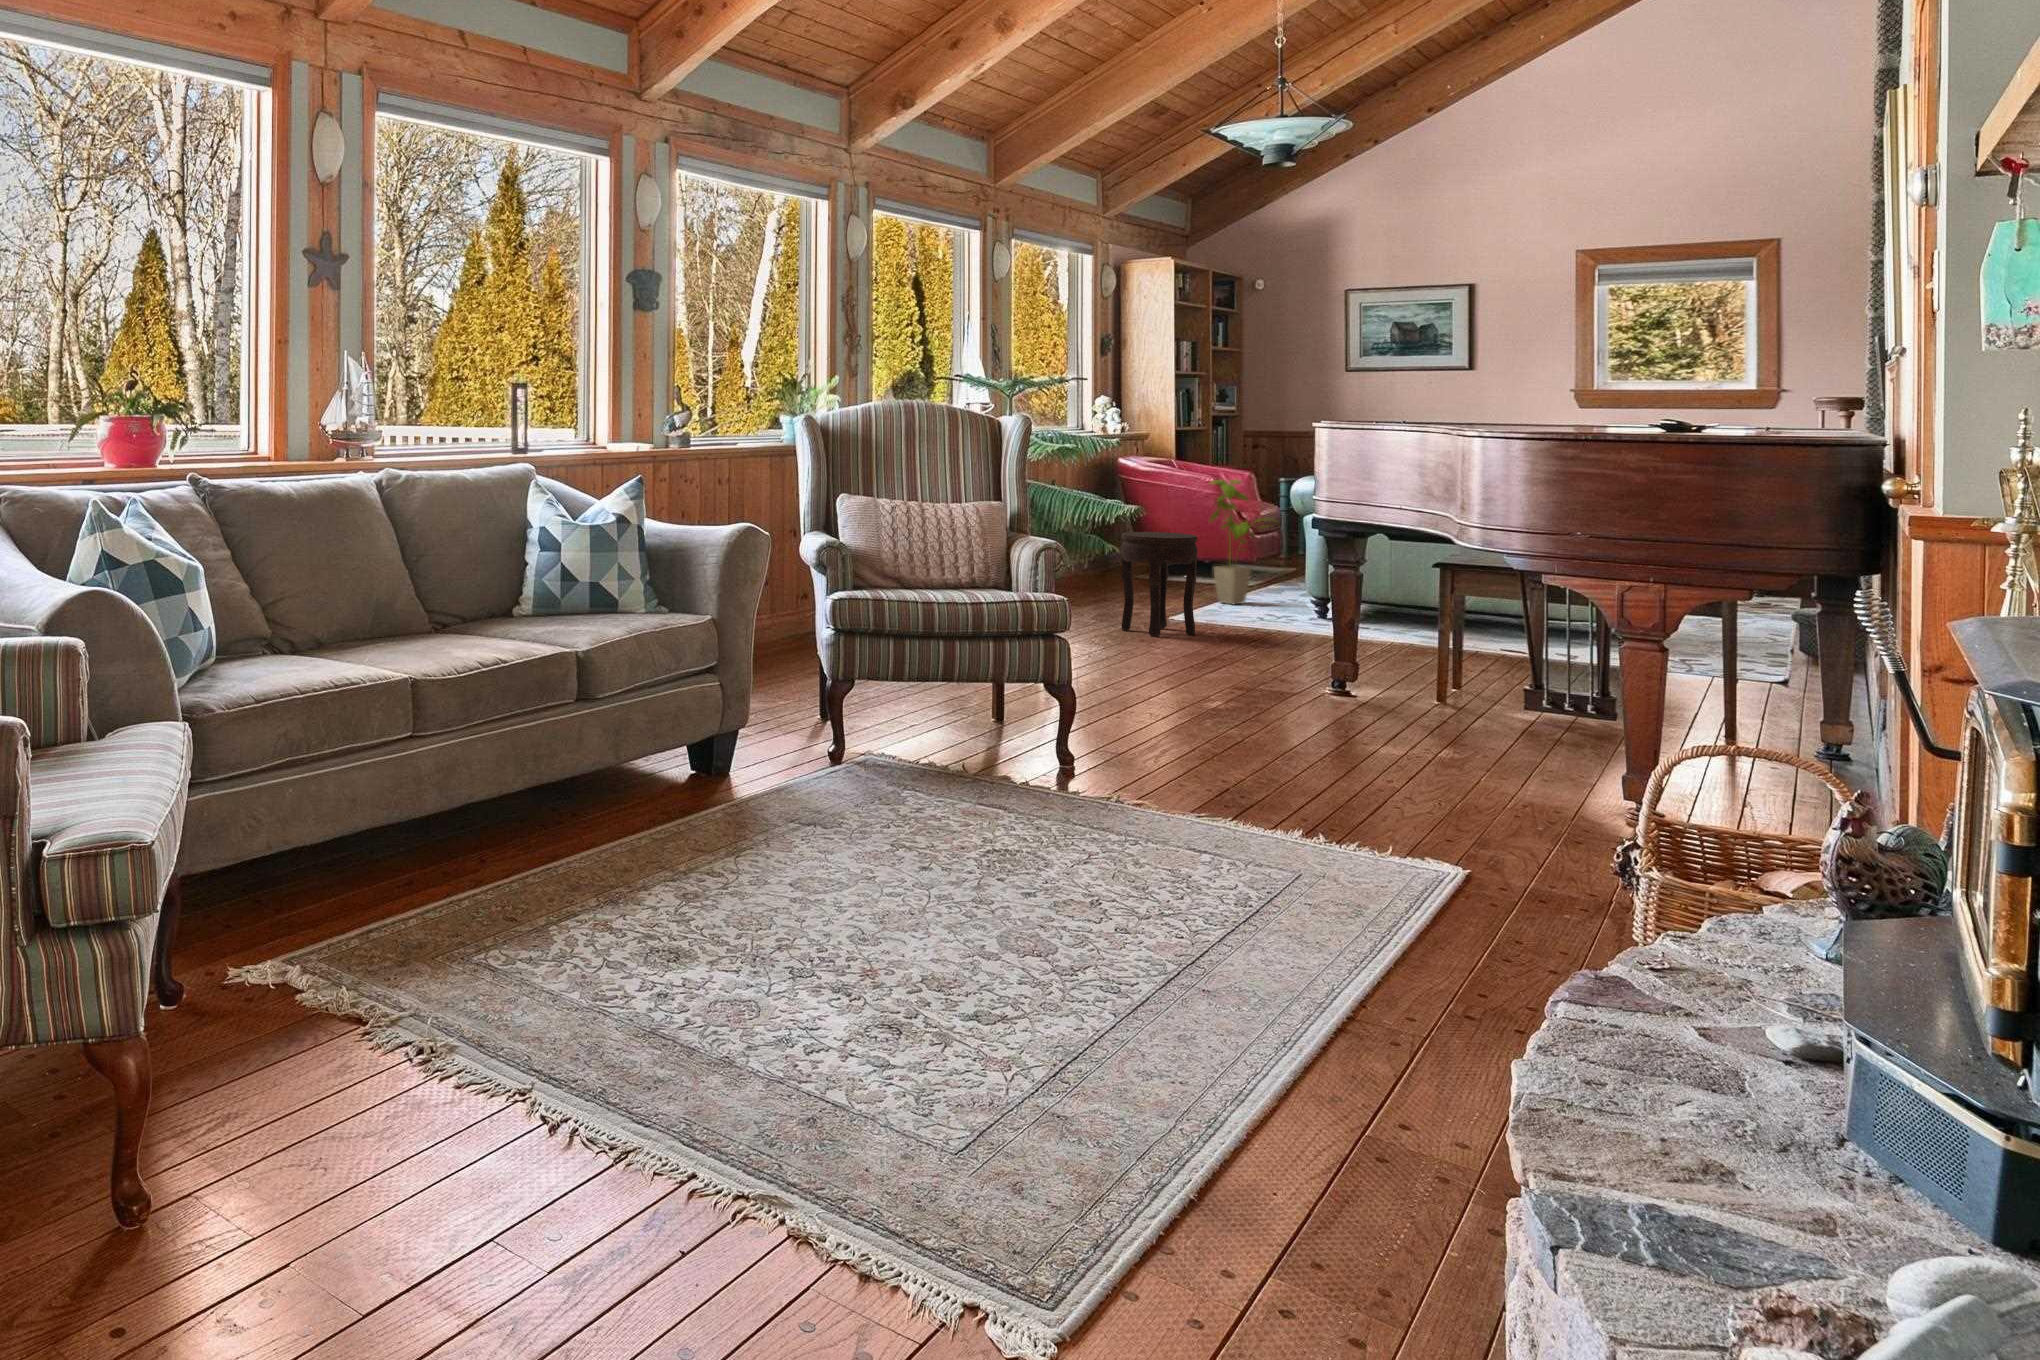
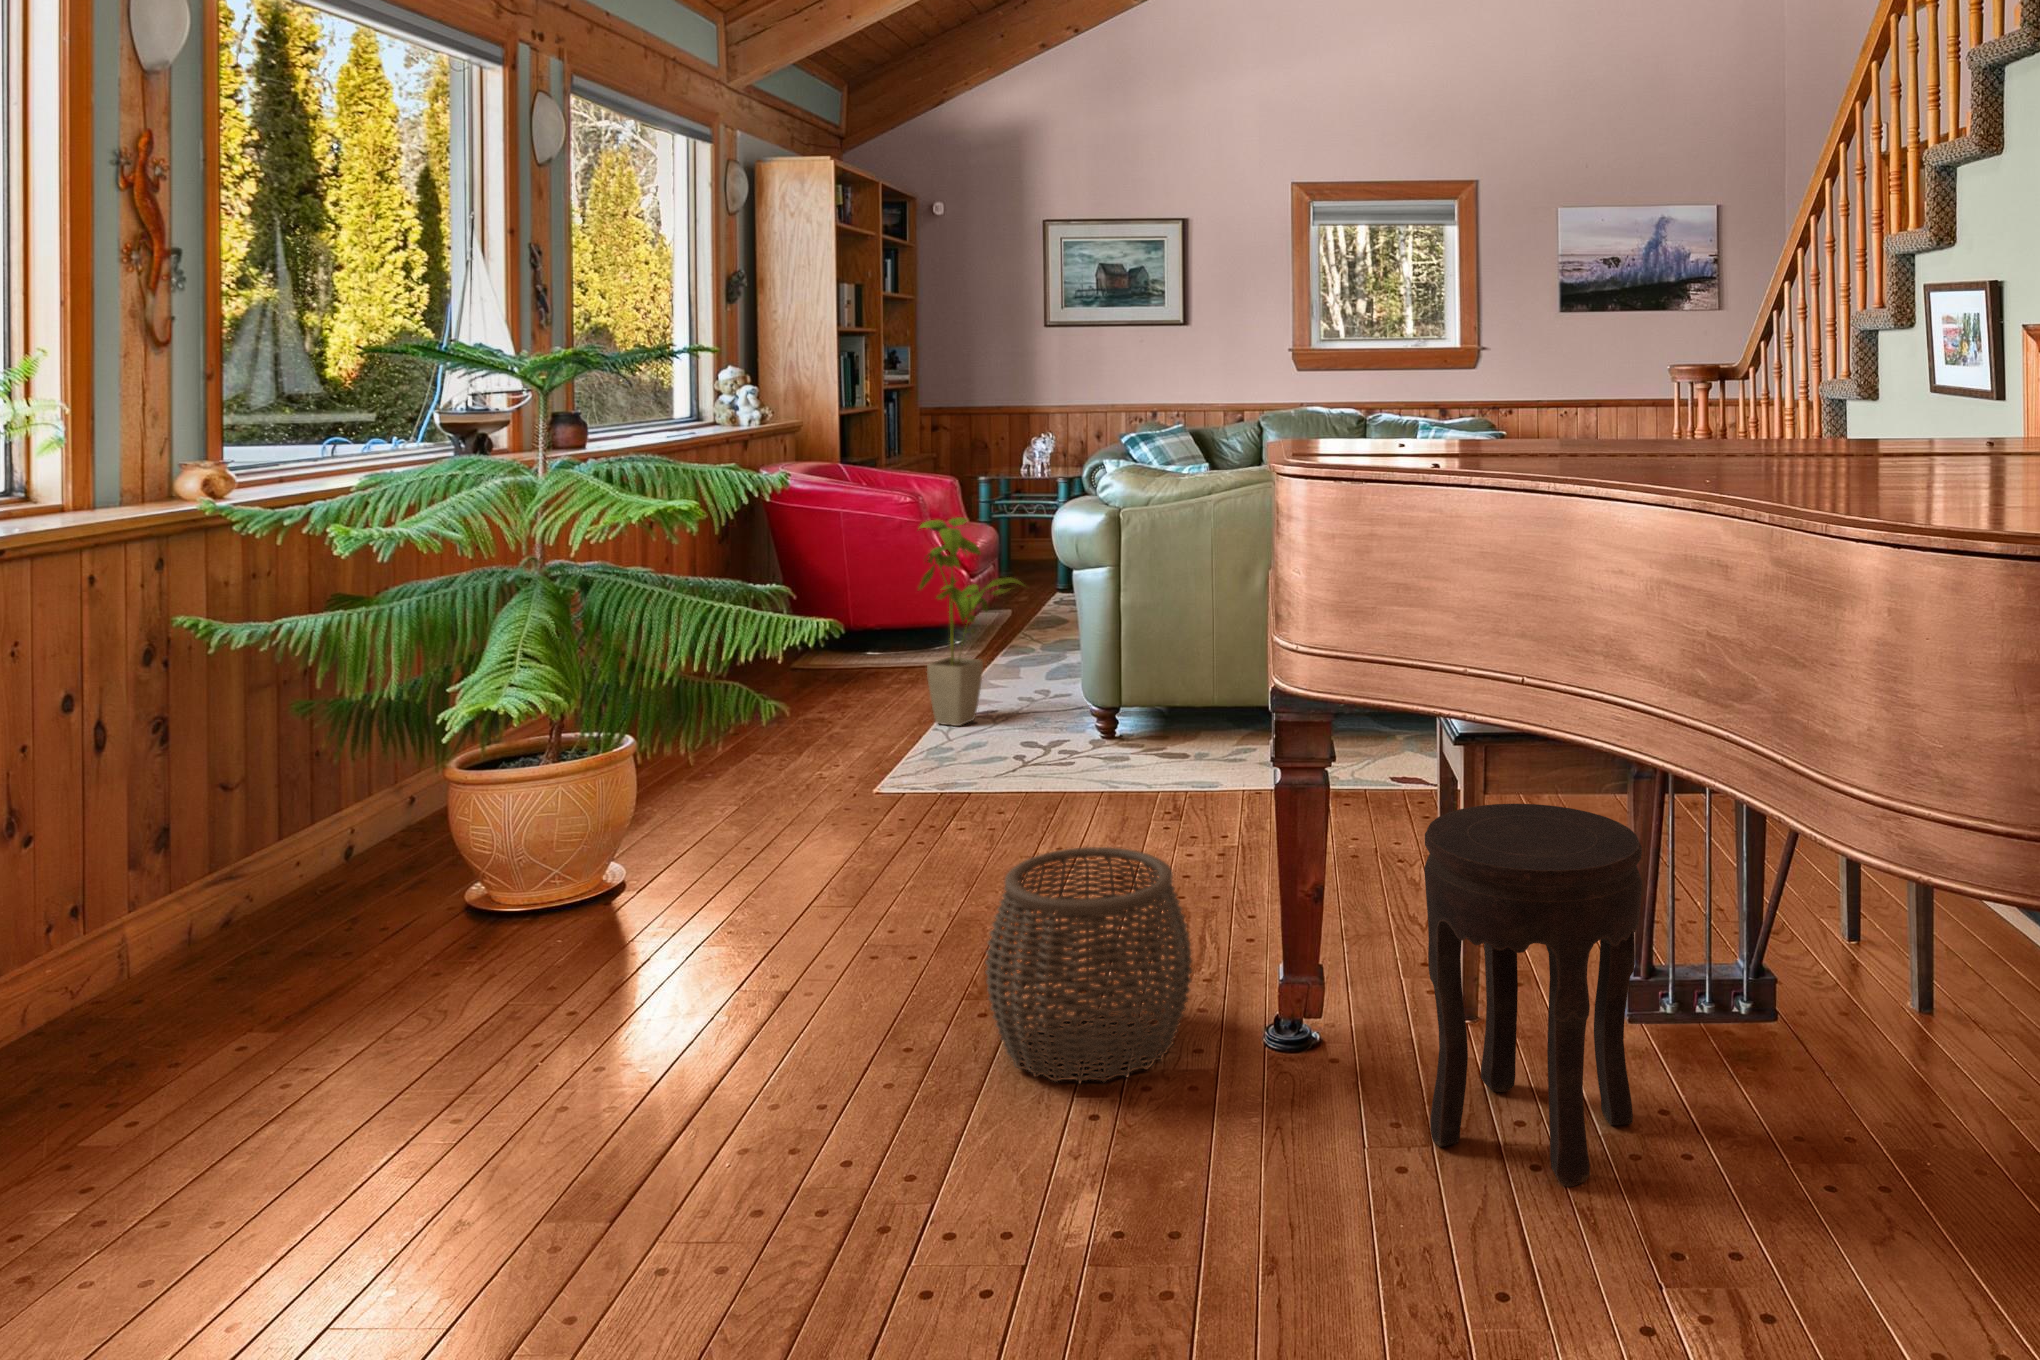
side table: present [1121,532,1198,637] -> present [1424,804,1642,1187]
woven basket: none [1200,594,1302,683] -> present [985,847,1192,1083]

